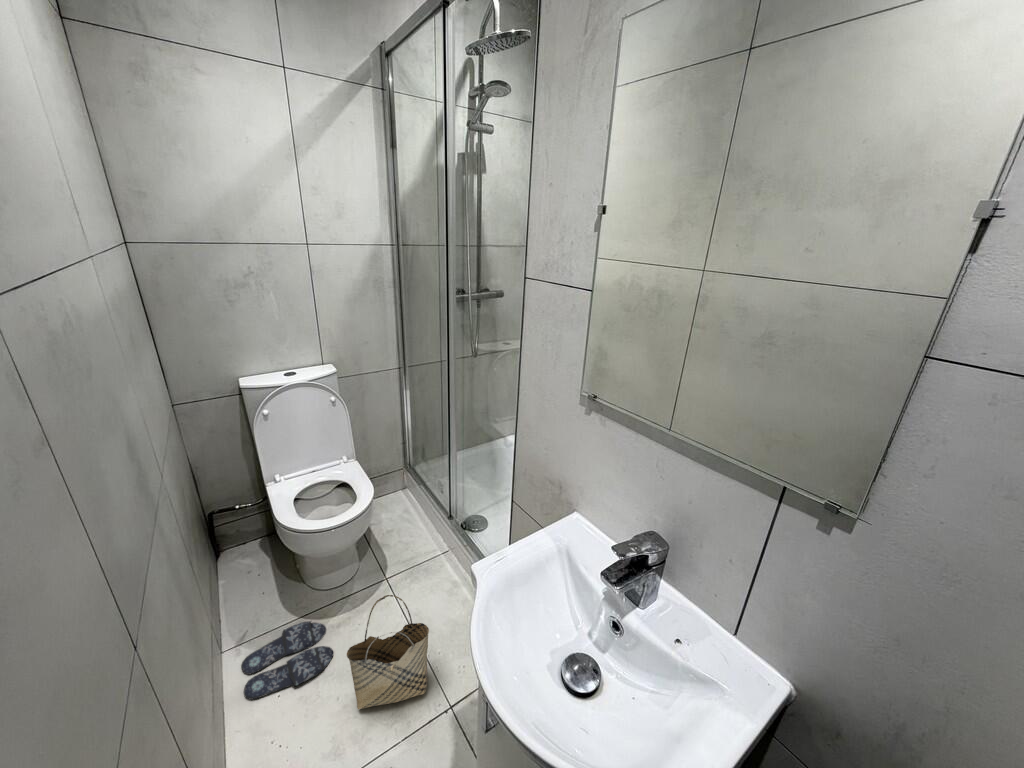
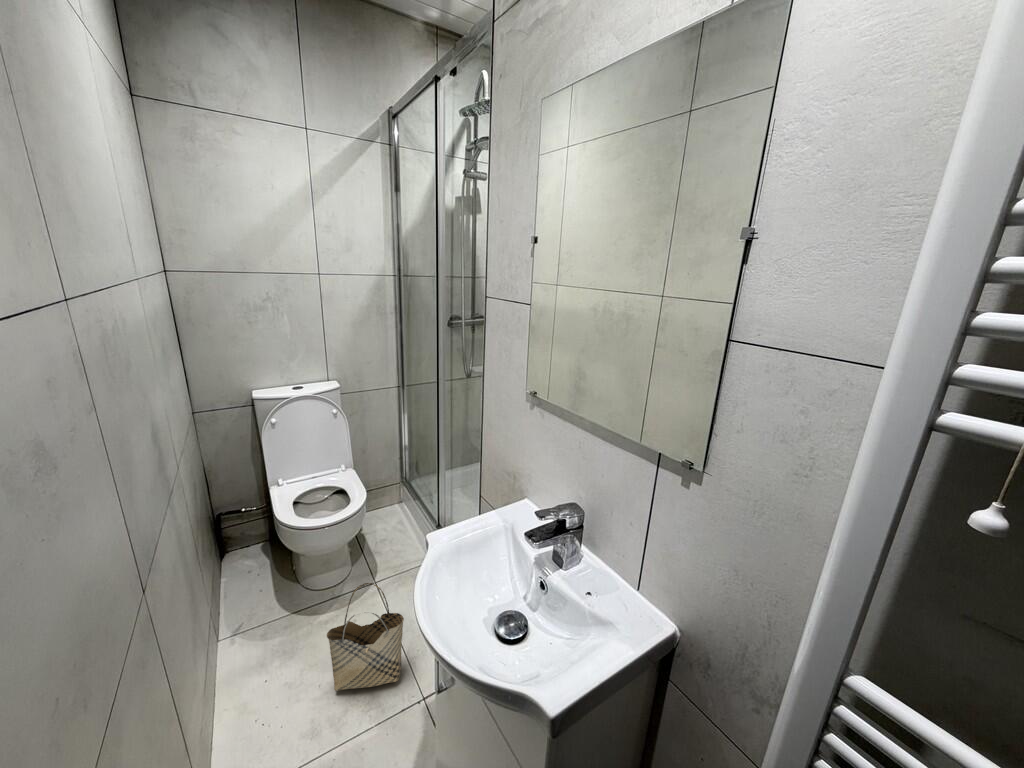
slippers: present [241,621,333,700] -> none [234,614,318,677]

